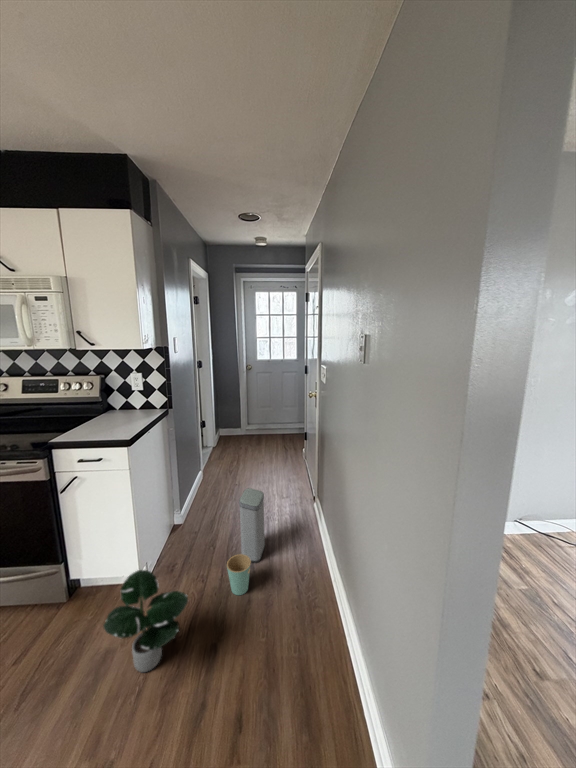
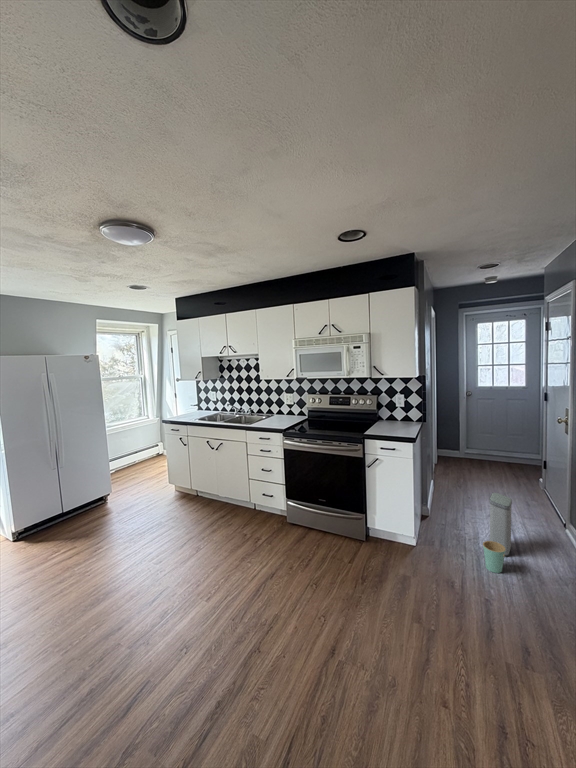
potted plant: present [103,570,188,672] -> none [407,524,464,591]

